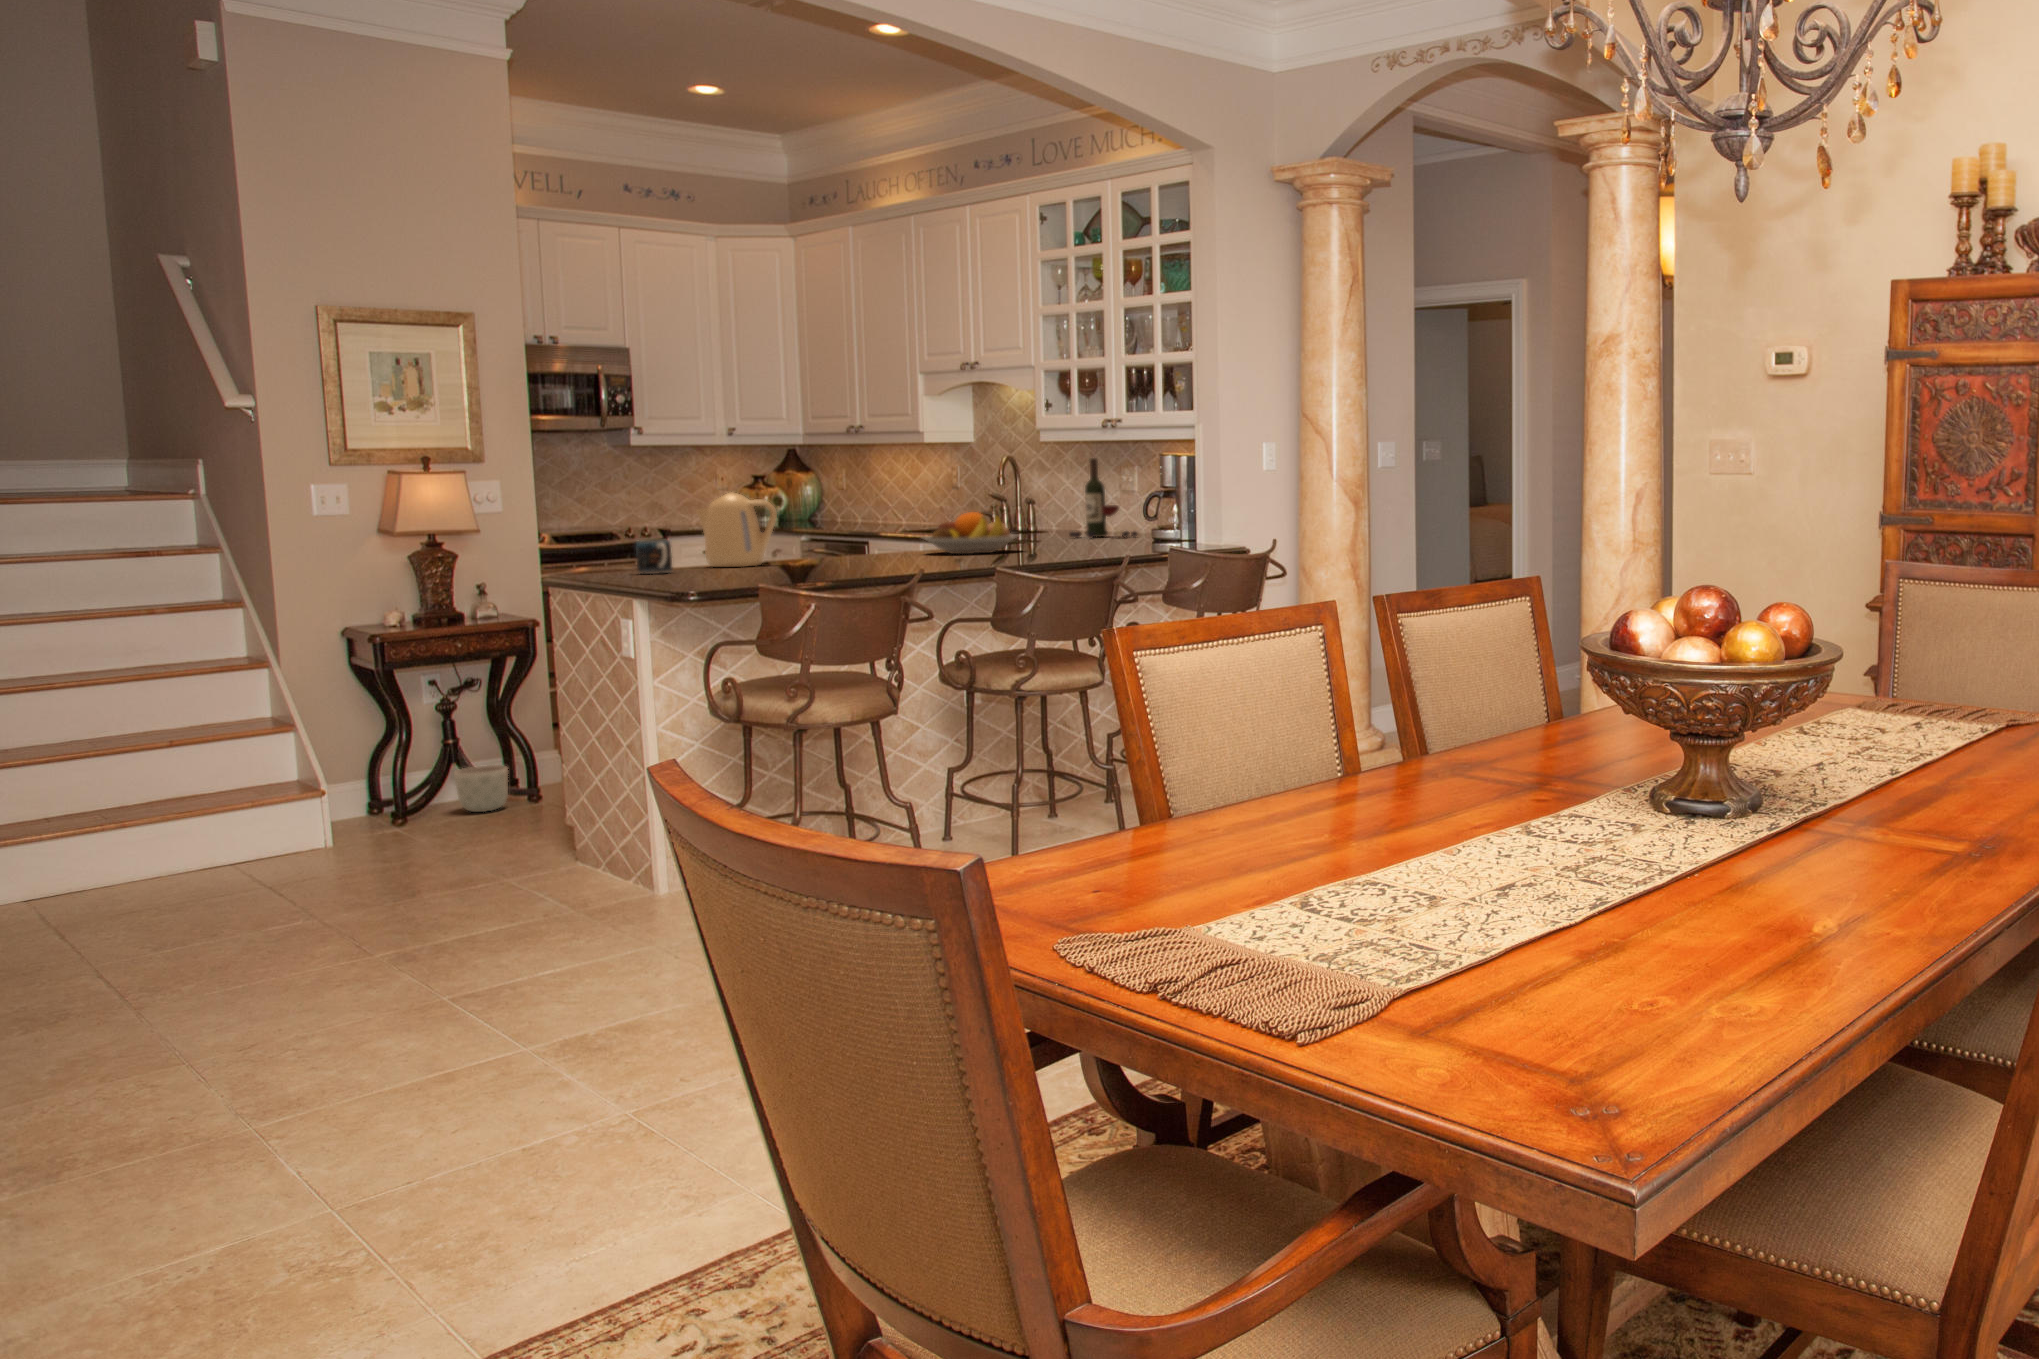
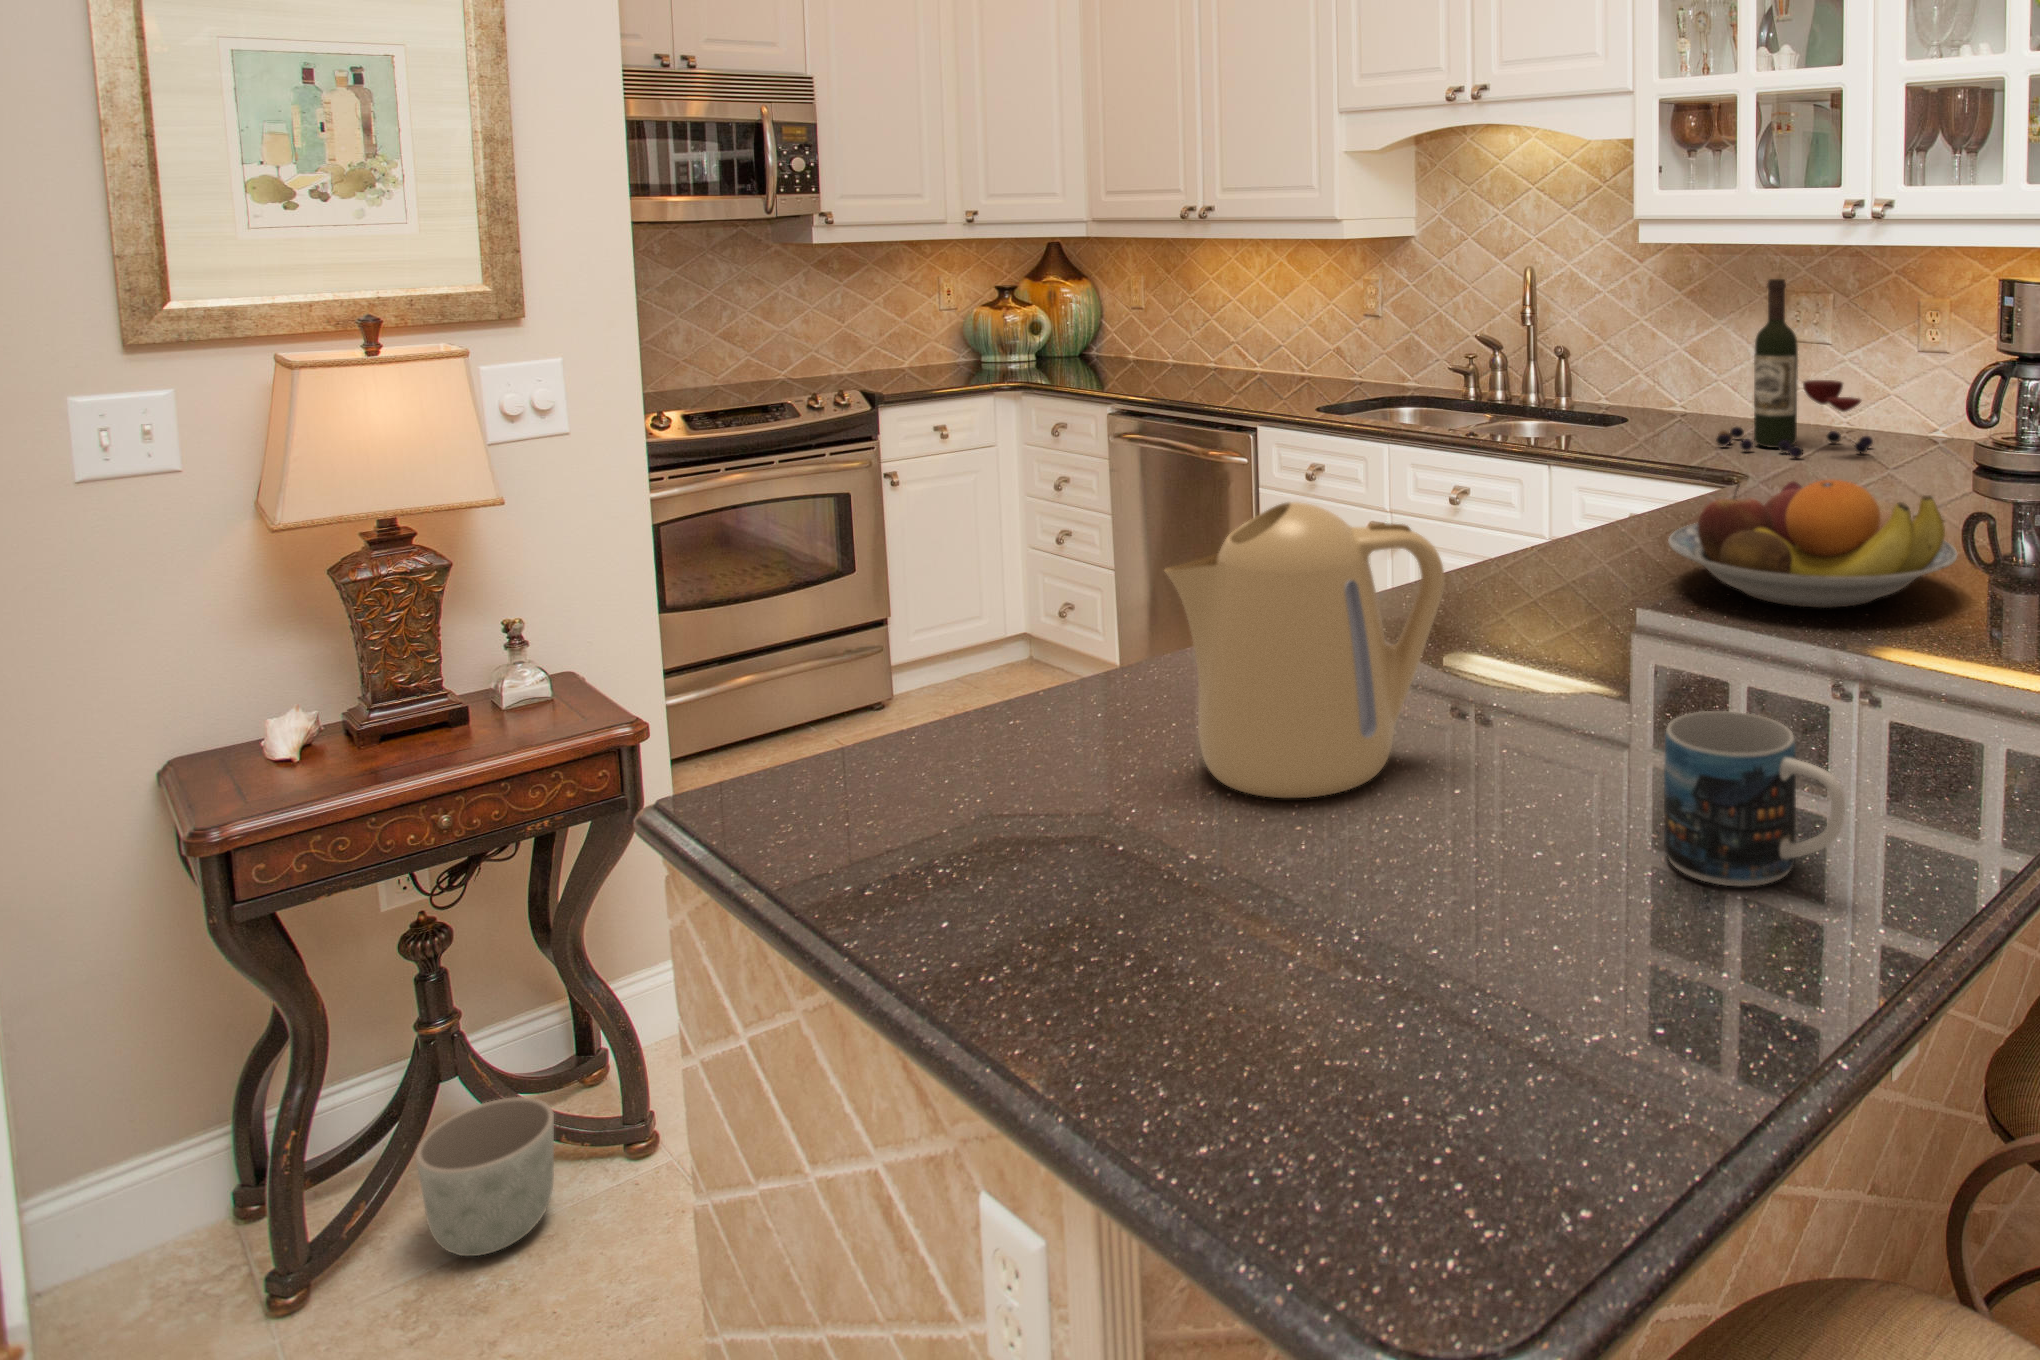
mug: present [636,540,672,574] -> present [1664,711,1845,886]

